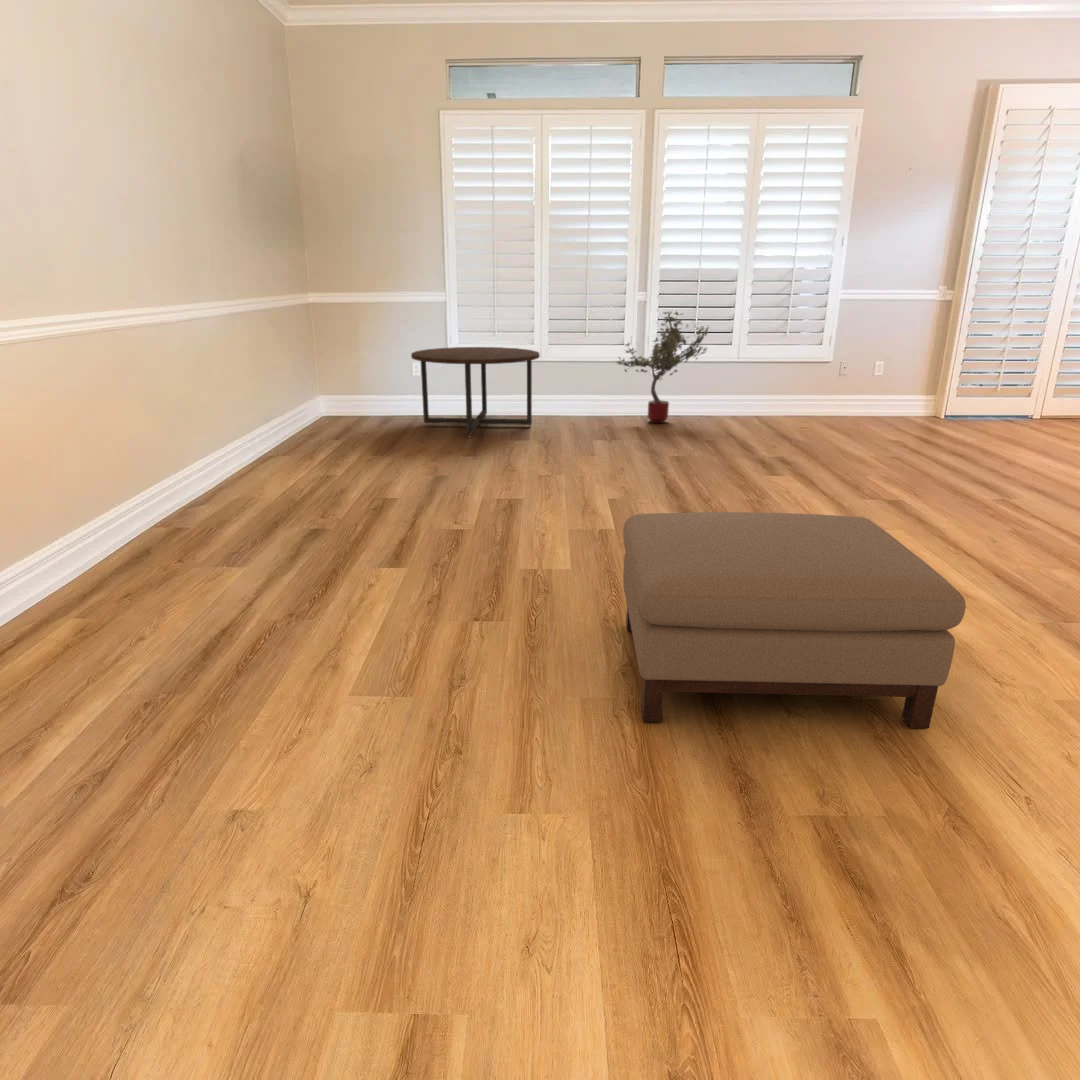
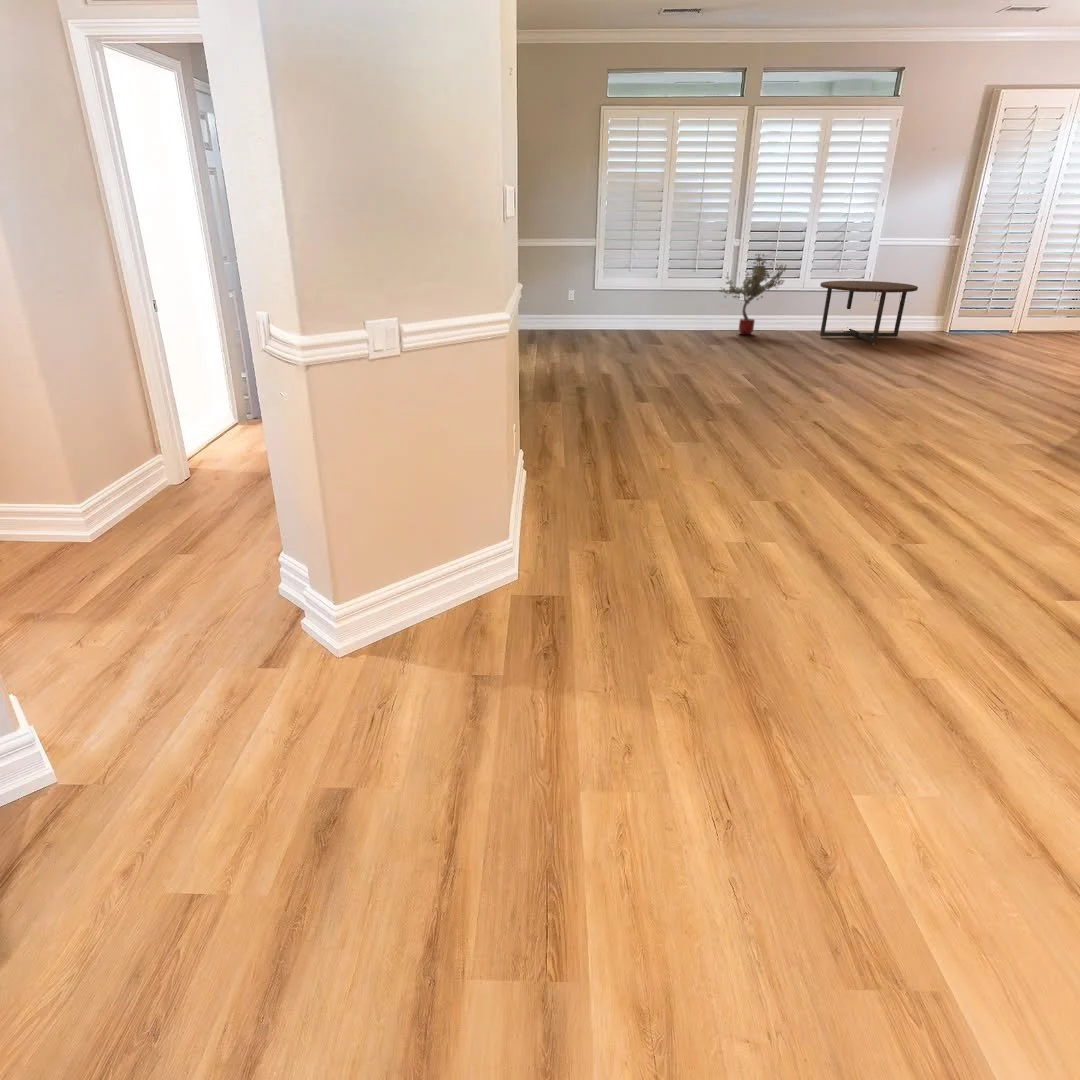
coffee table: present [411,347,540,437] -> present [820,281,918,344]
ottoman: present [623,512,966,728] -> none [782,361,953,448]

